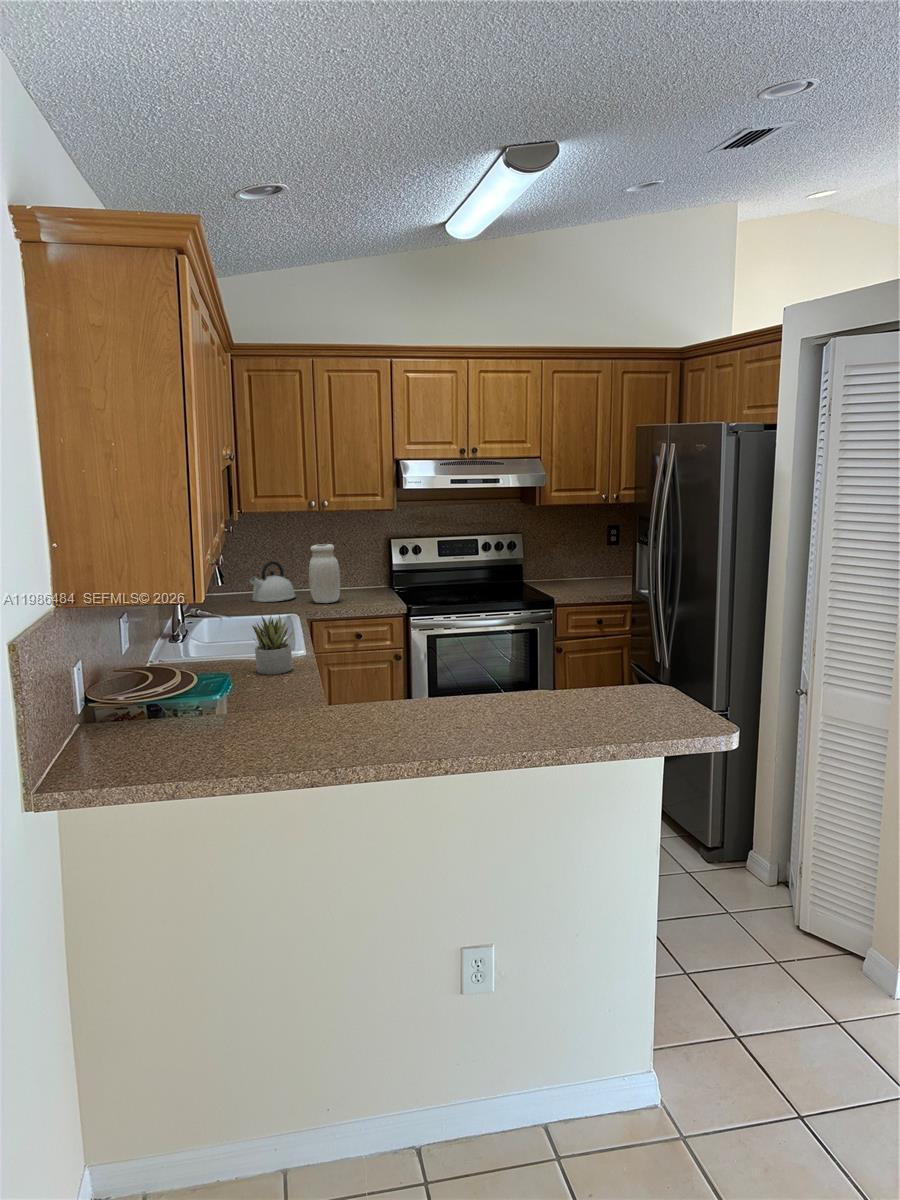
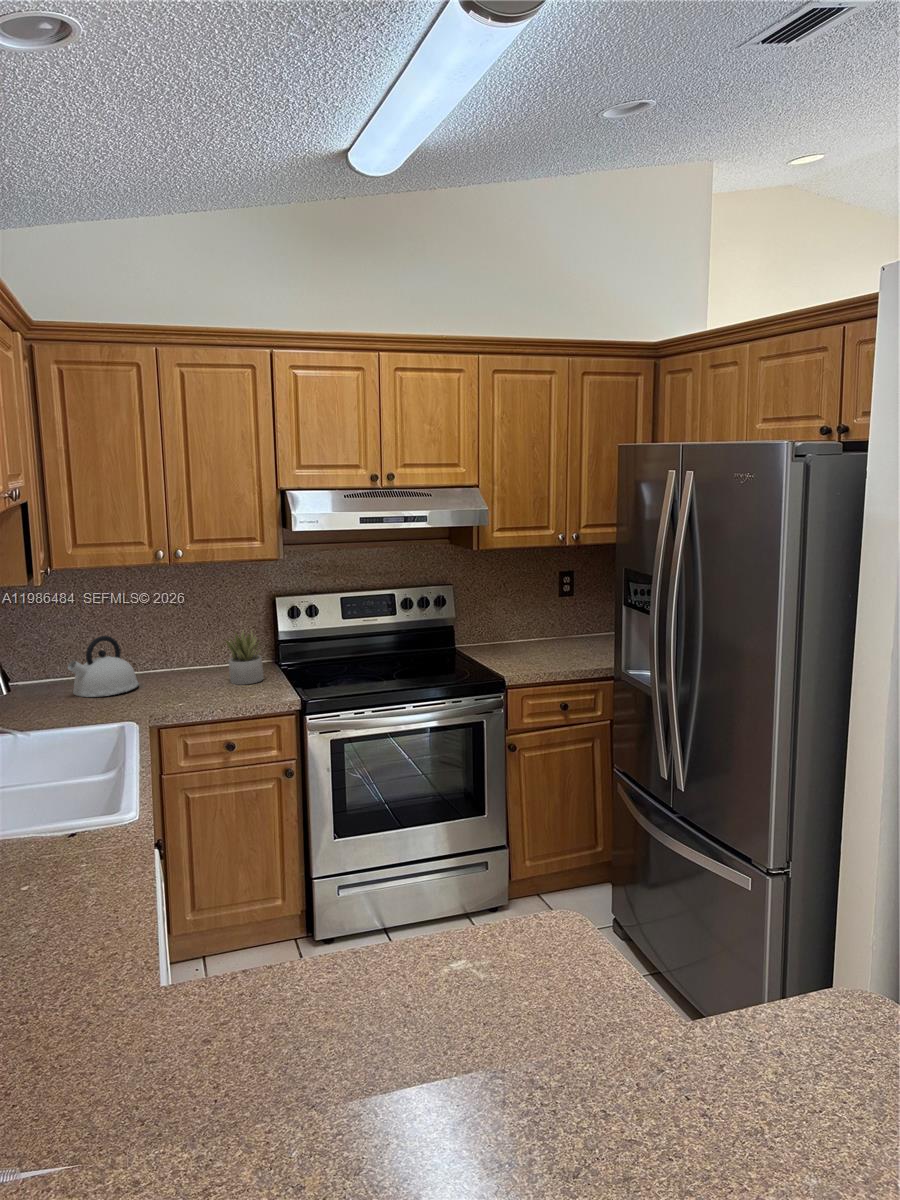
jar: present [309,544,340,603] -> none [157,611,203,696]
succulent plant: present [253,615,293,675] -> present [226,631,263,685]

